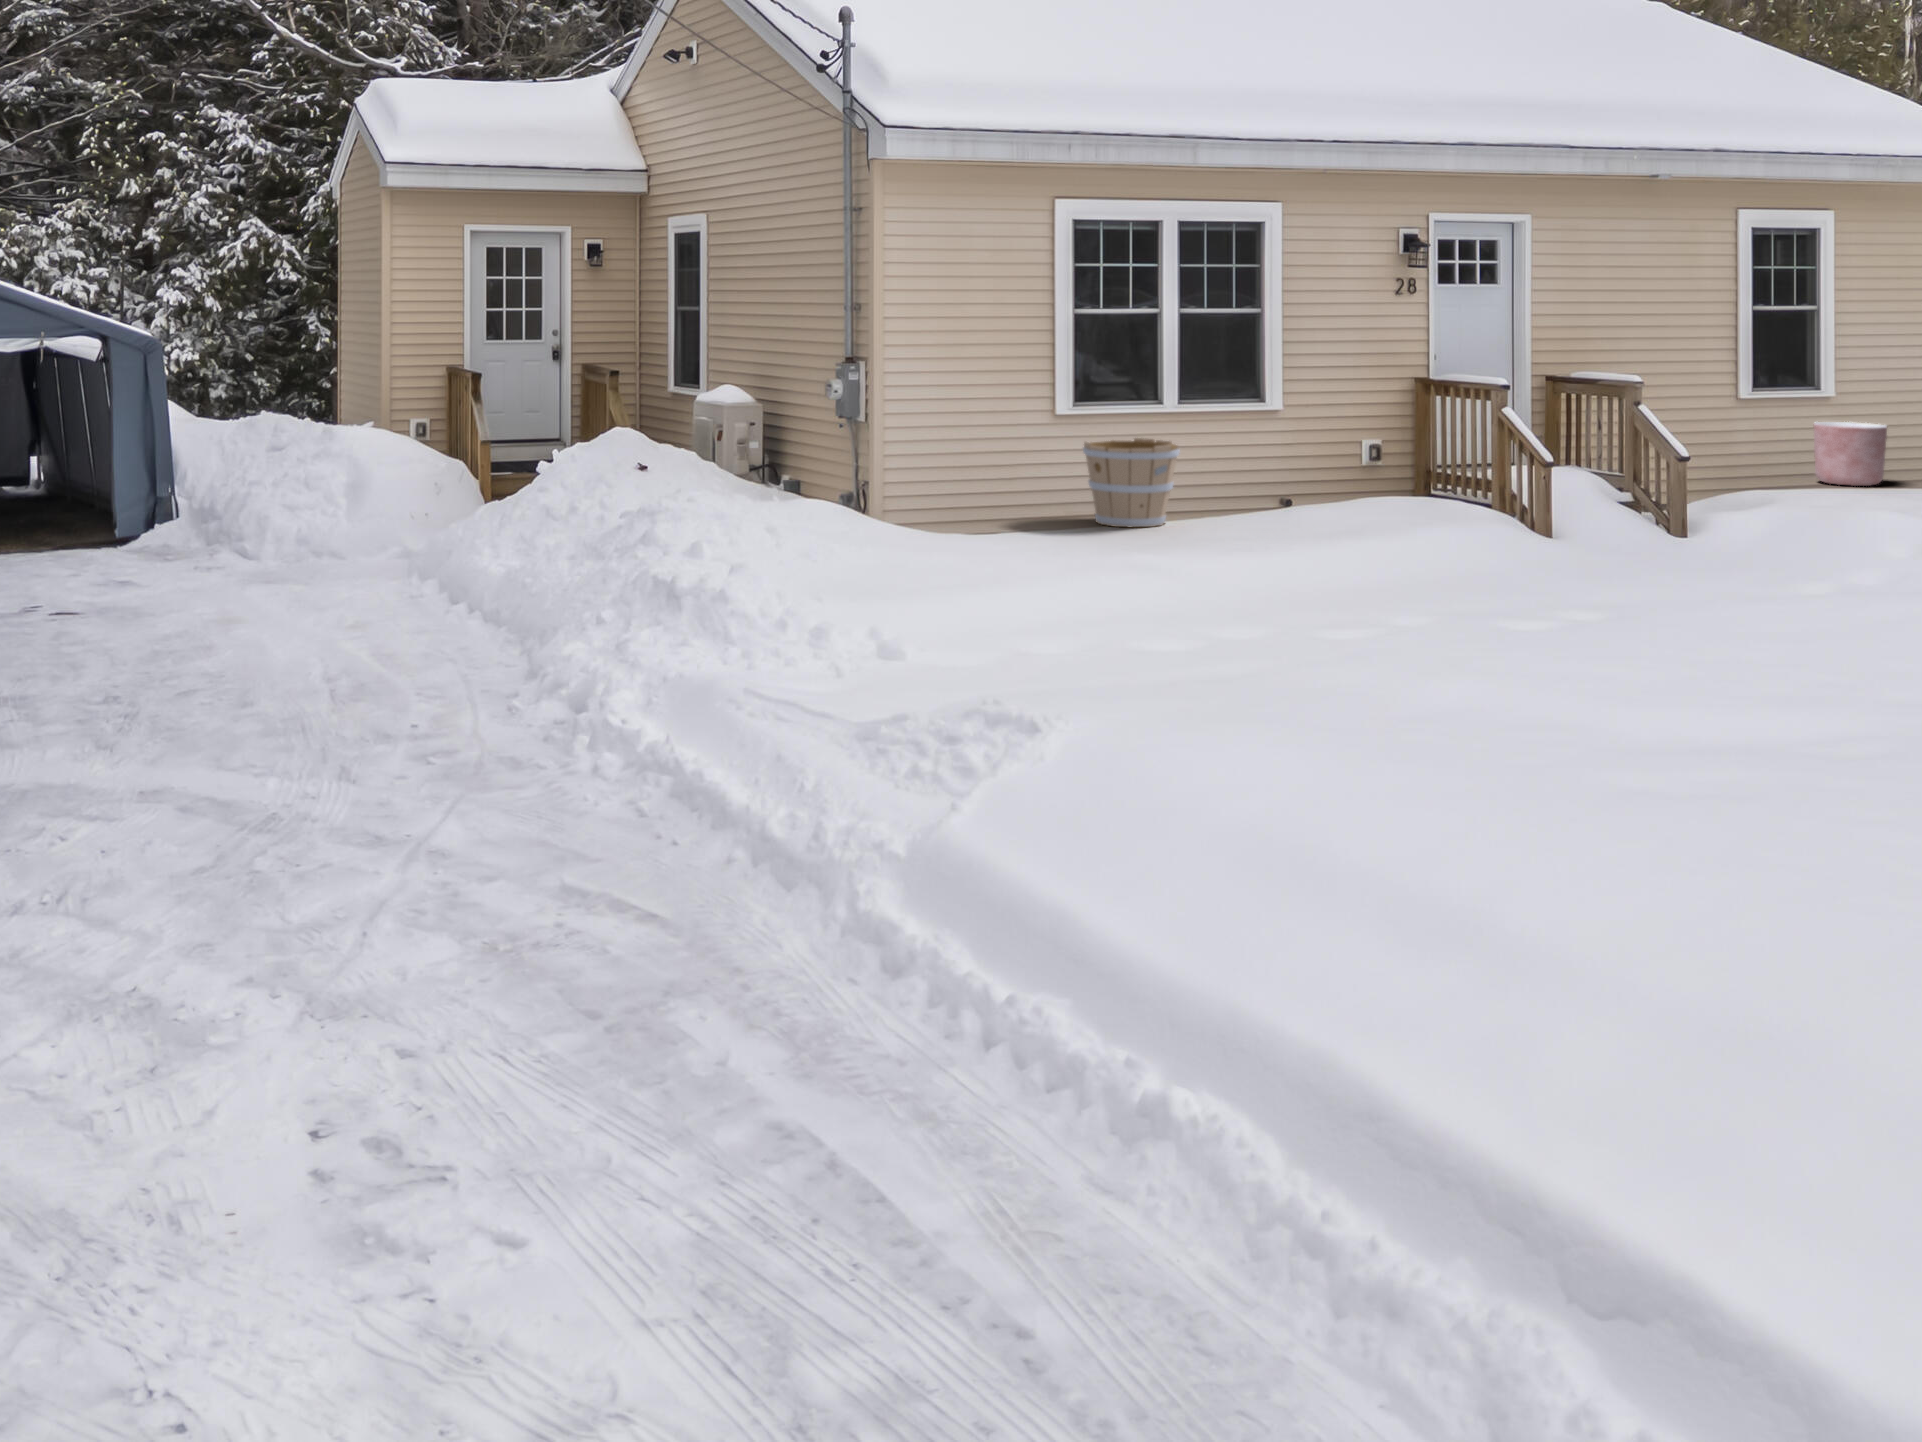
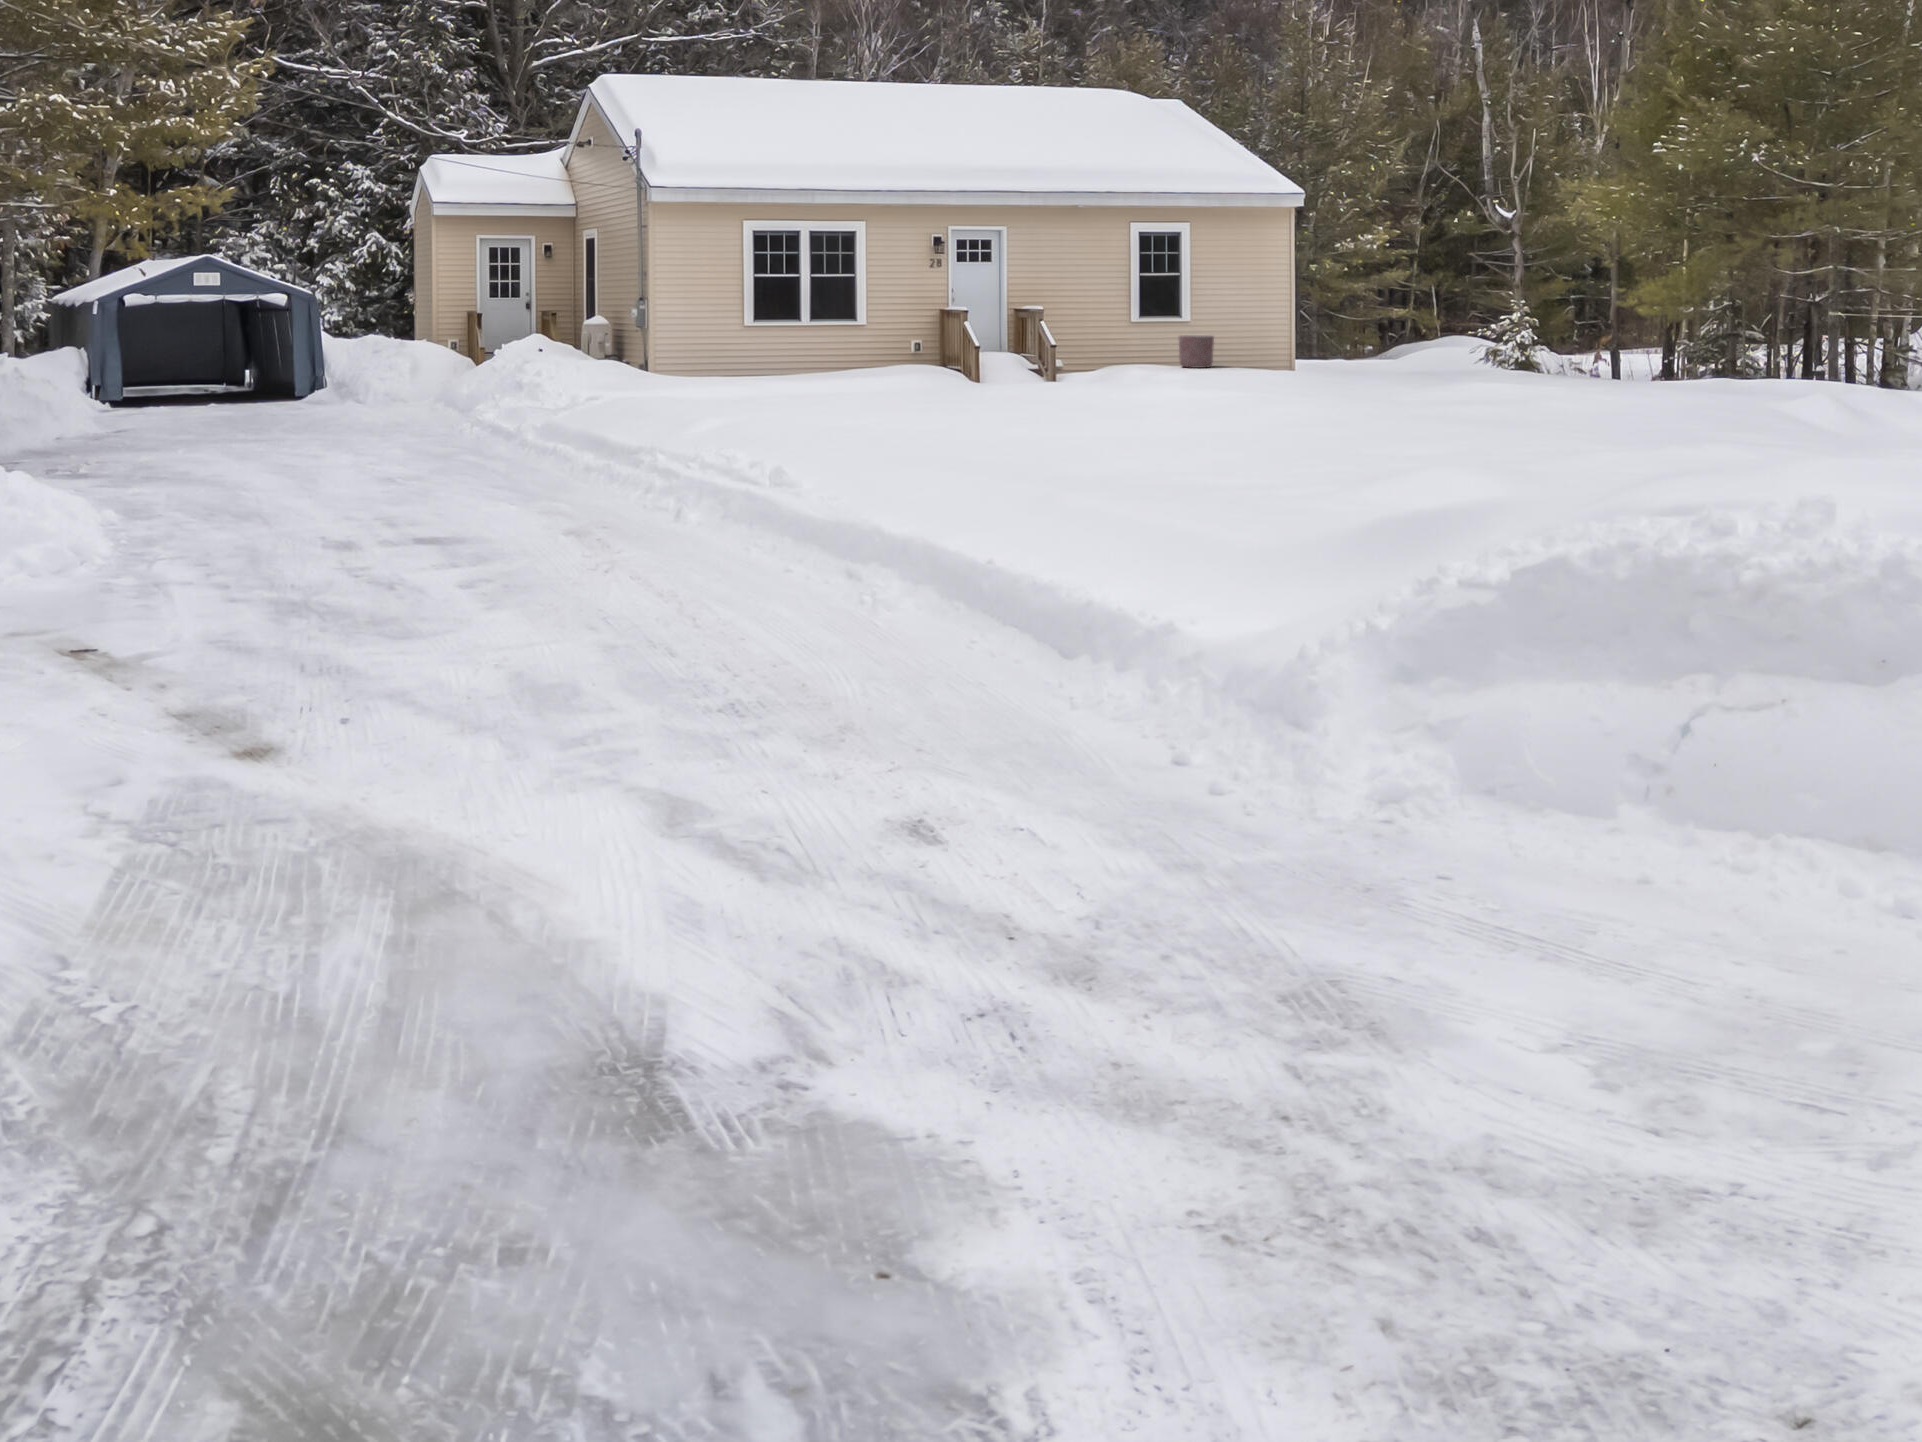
wooden bucket: present [1083,438,1180,527] -> none [751,339,797,380]

